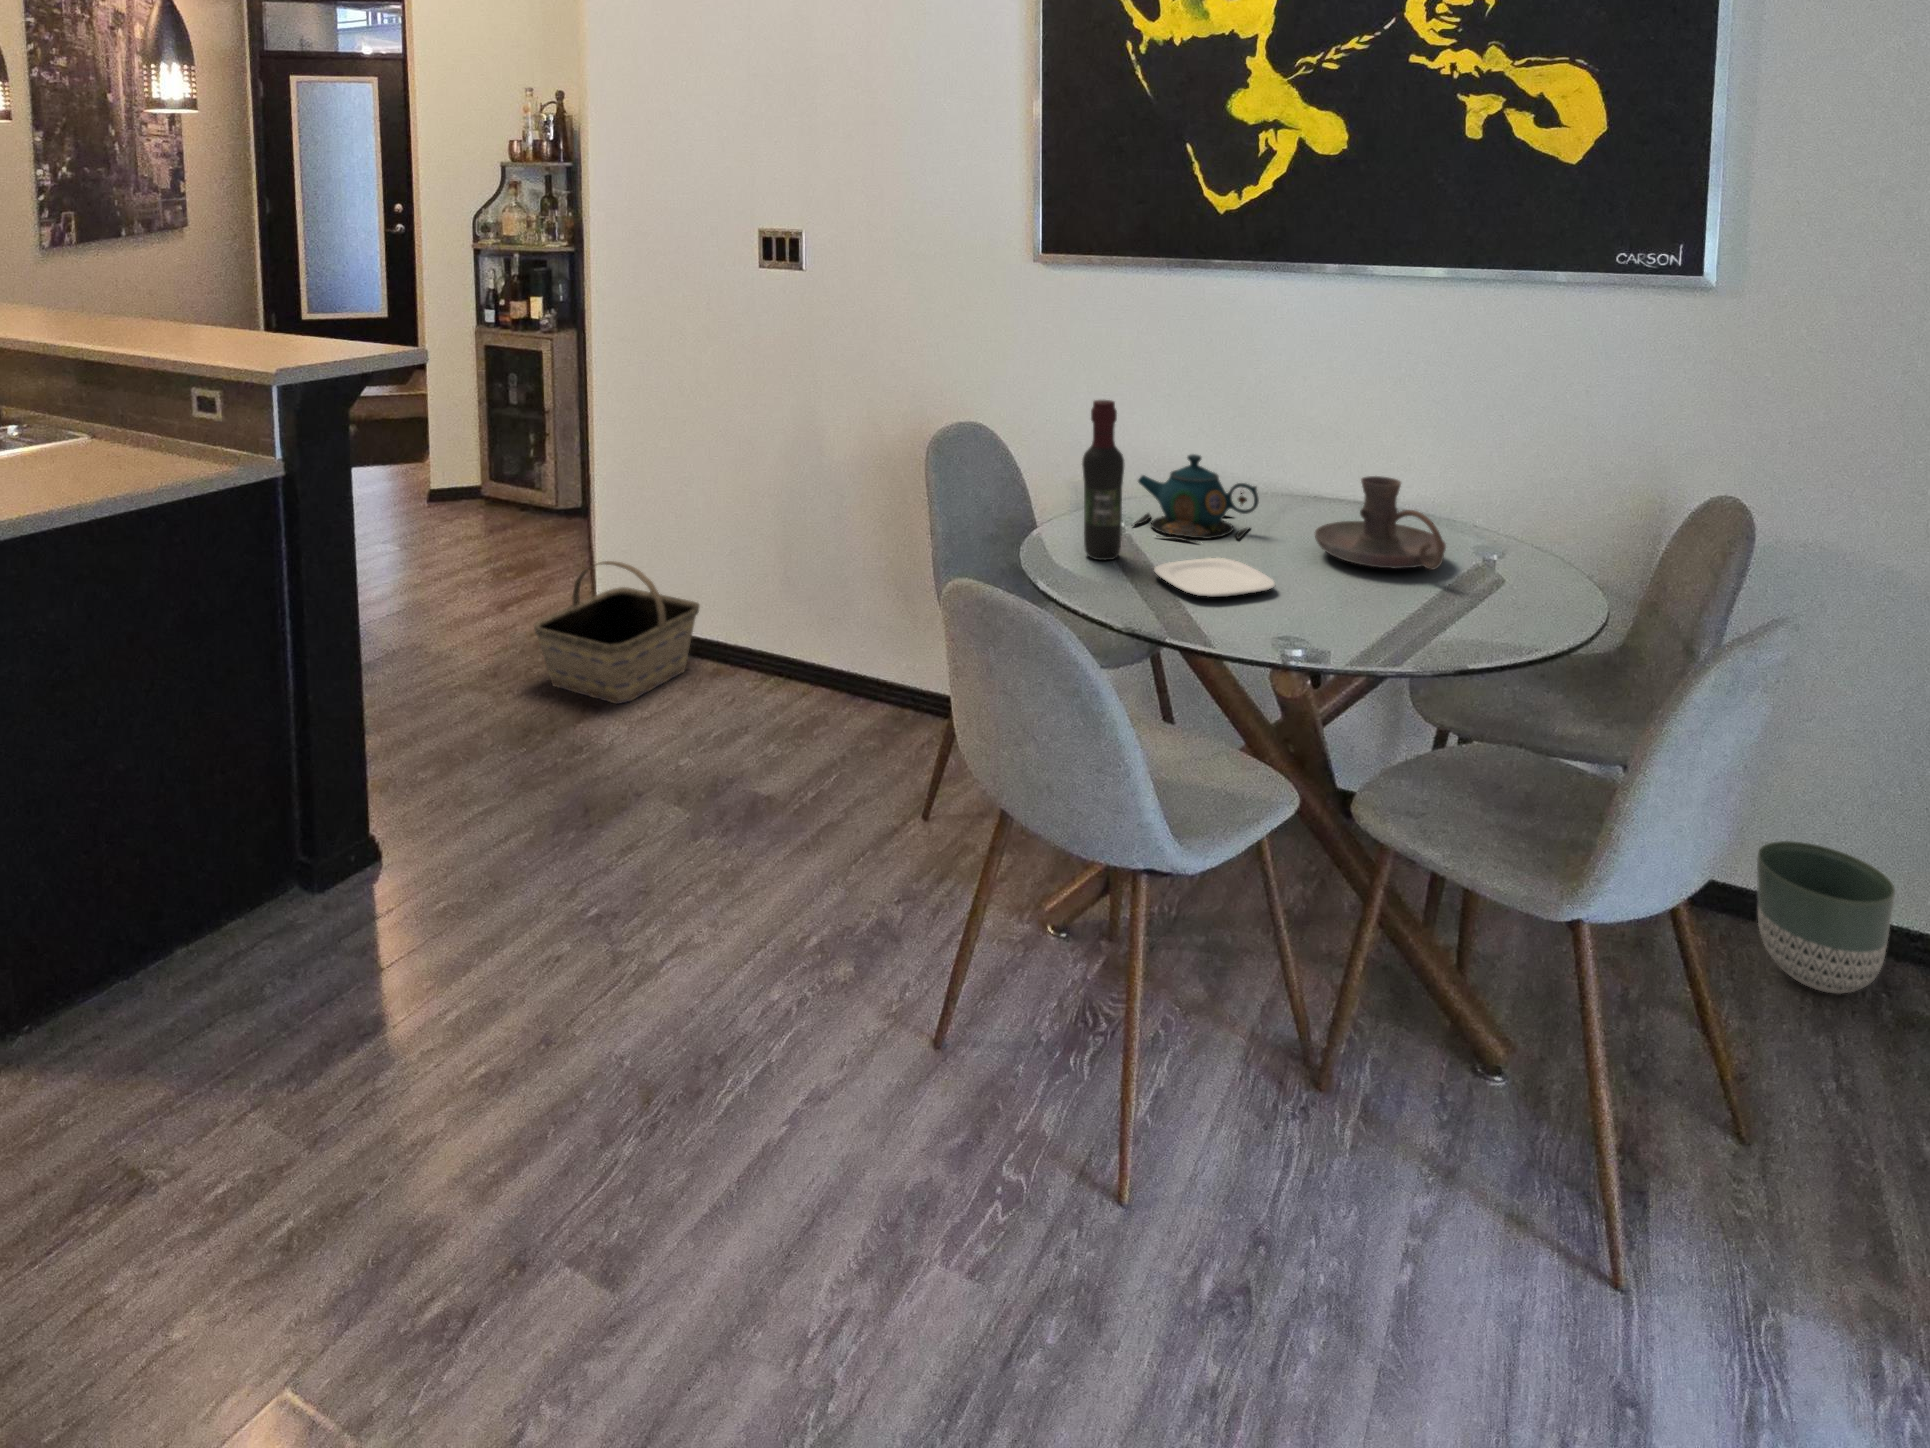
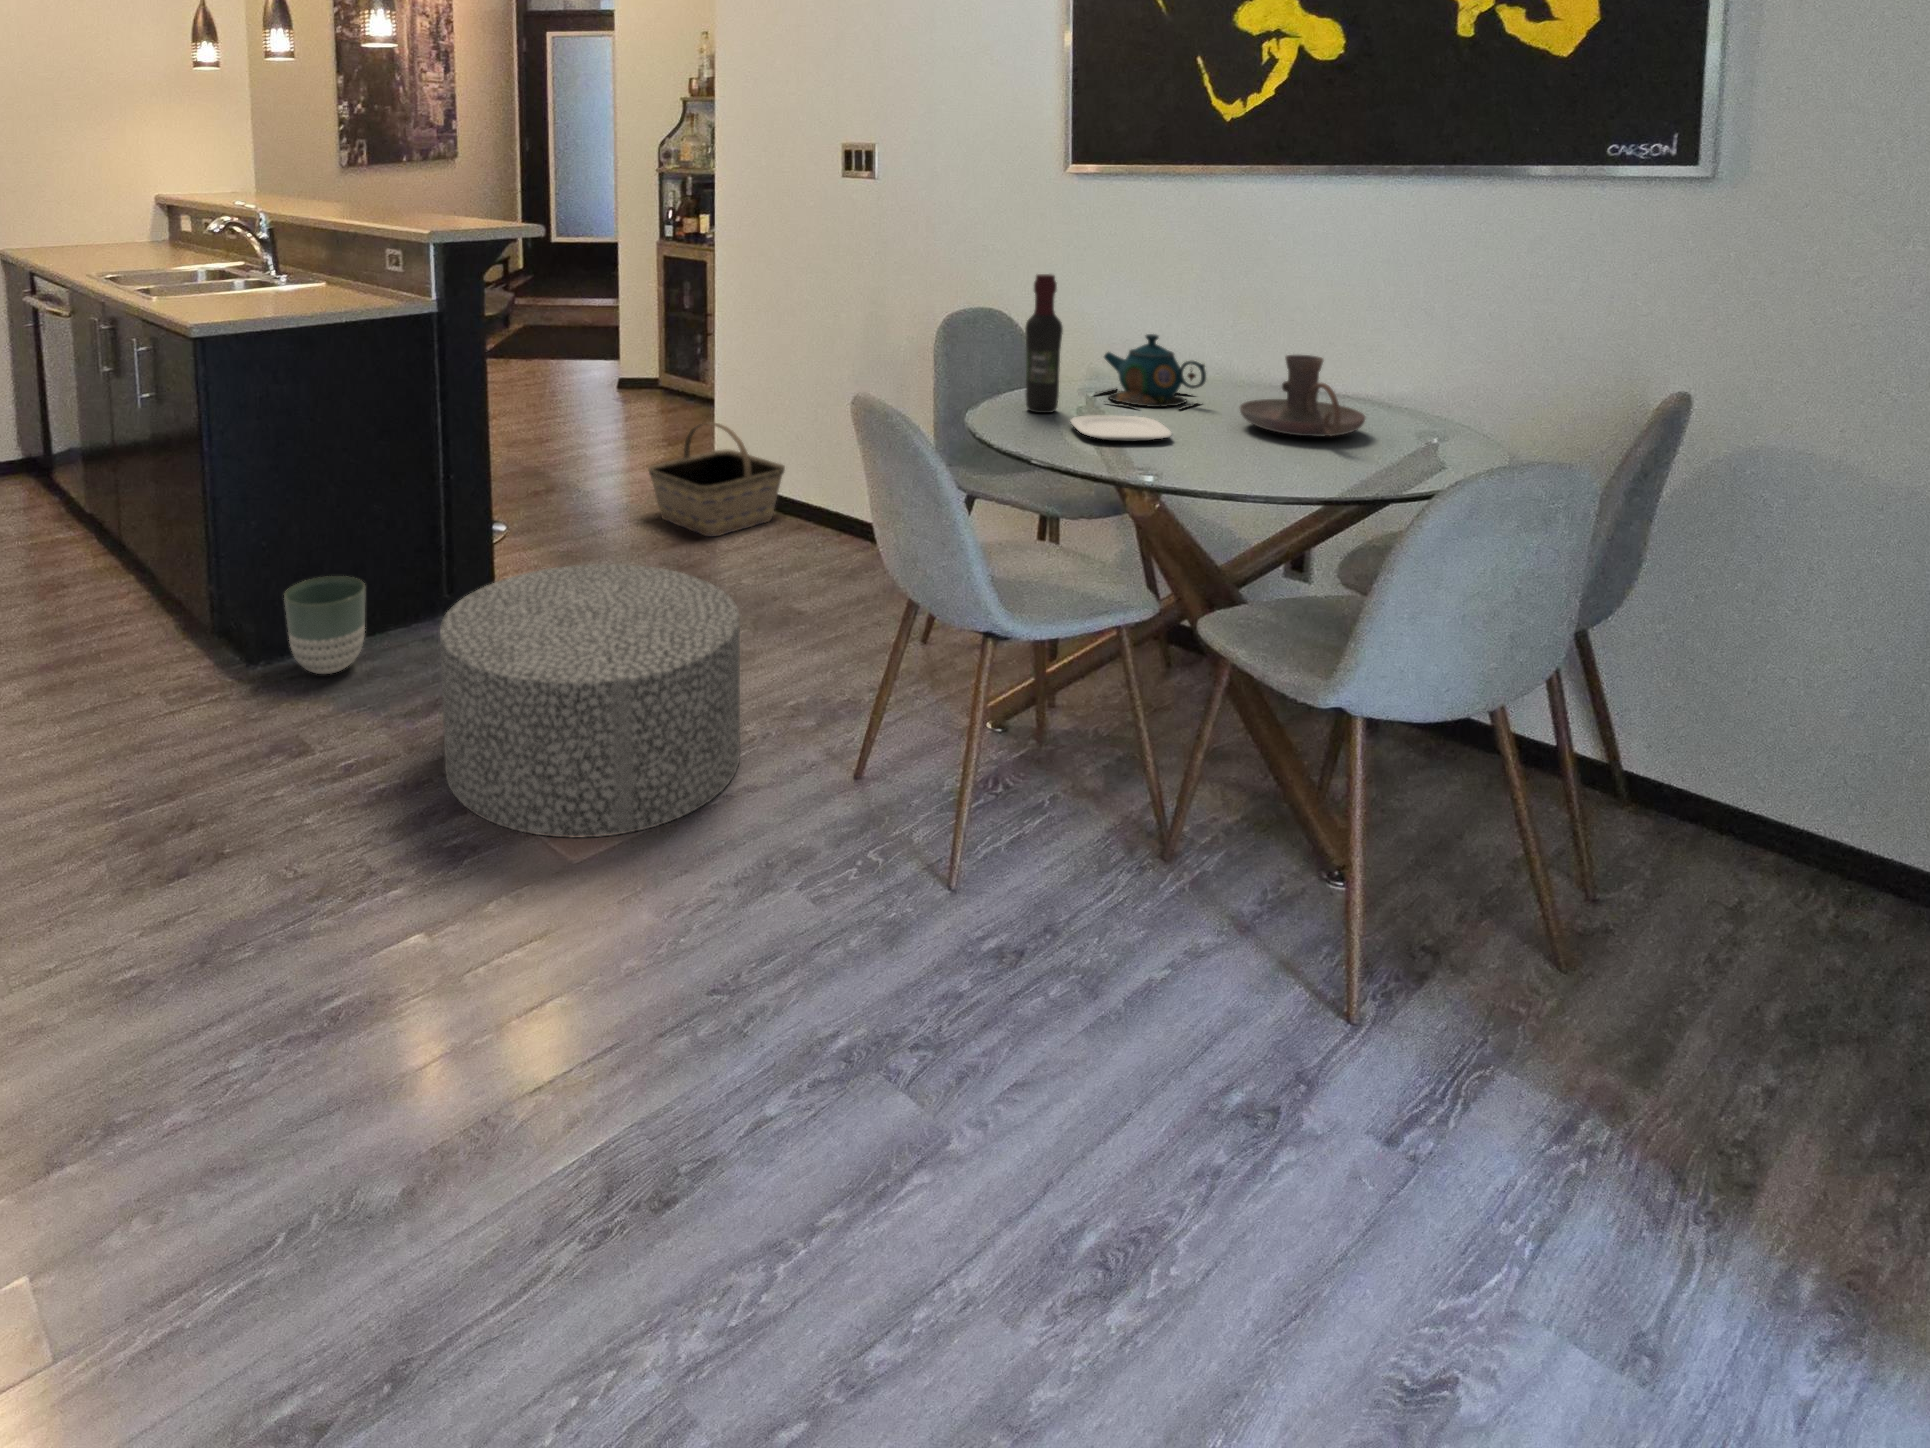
ottoman: none [368,799,789,1257] -> present [440,564,740,838]
planter: present [1757,841,1895,994] -> present [284,576,365,674]

